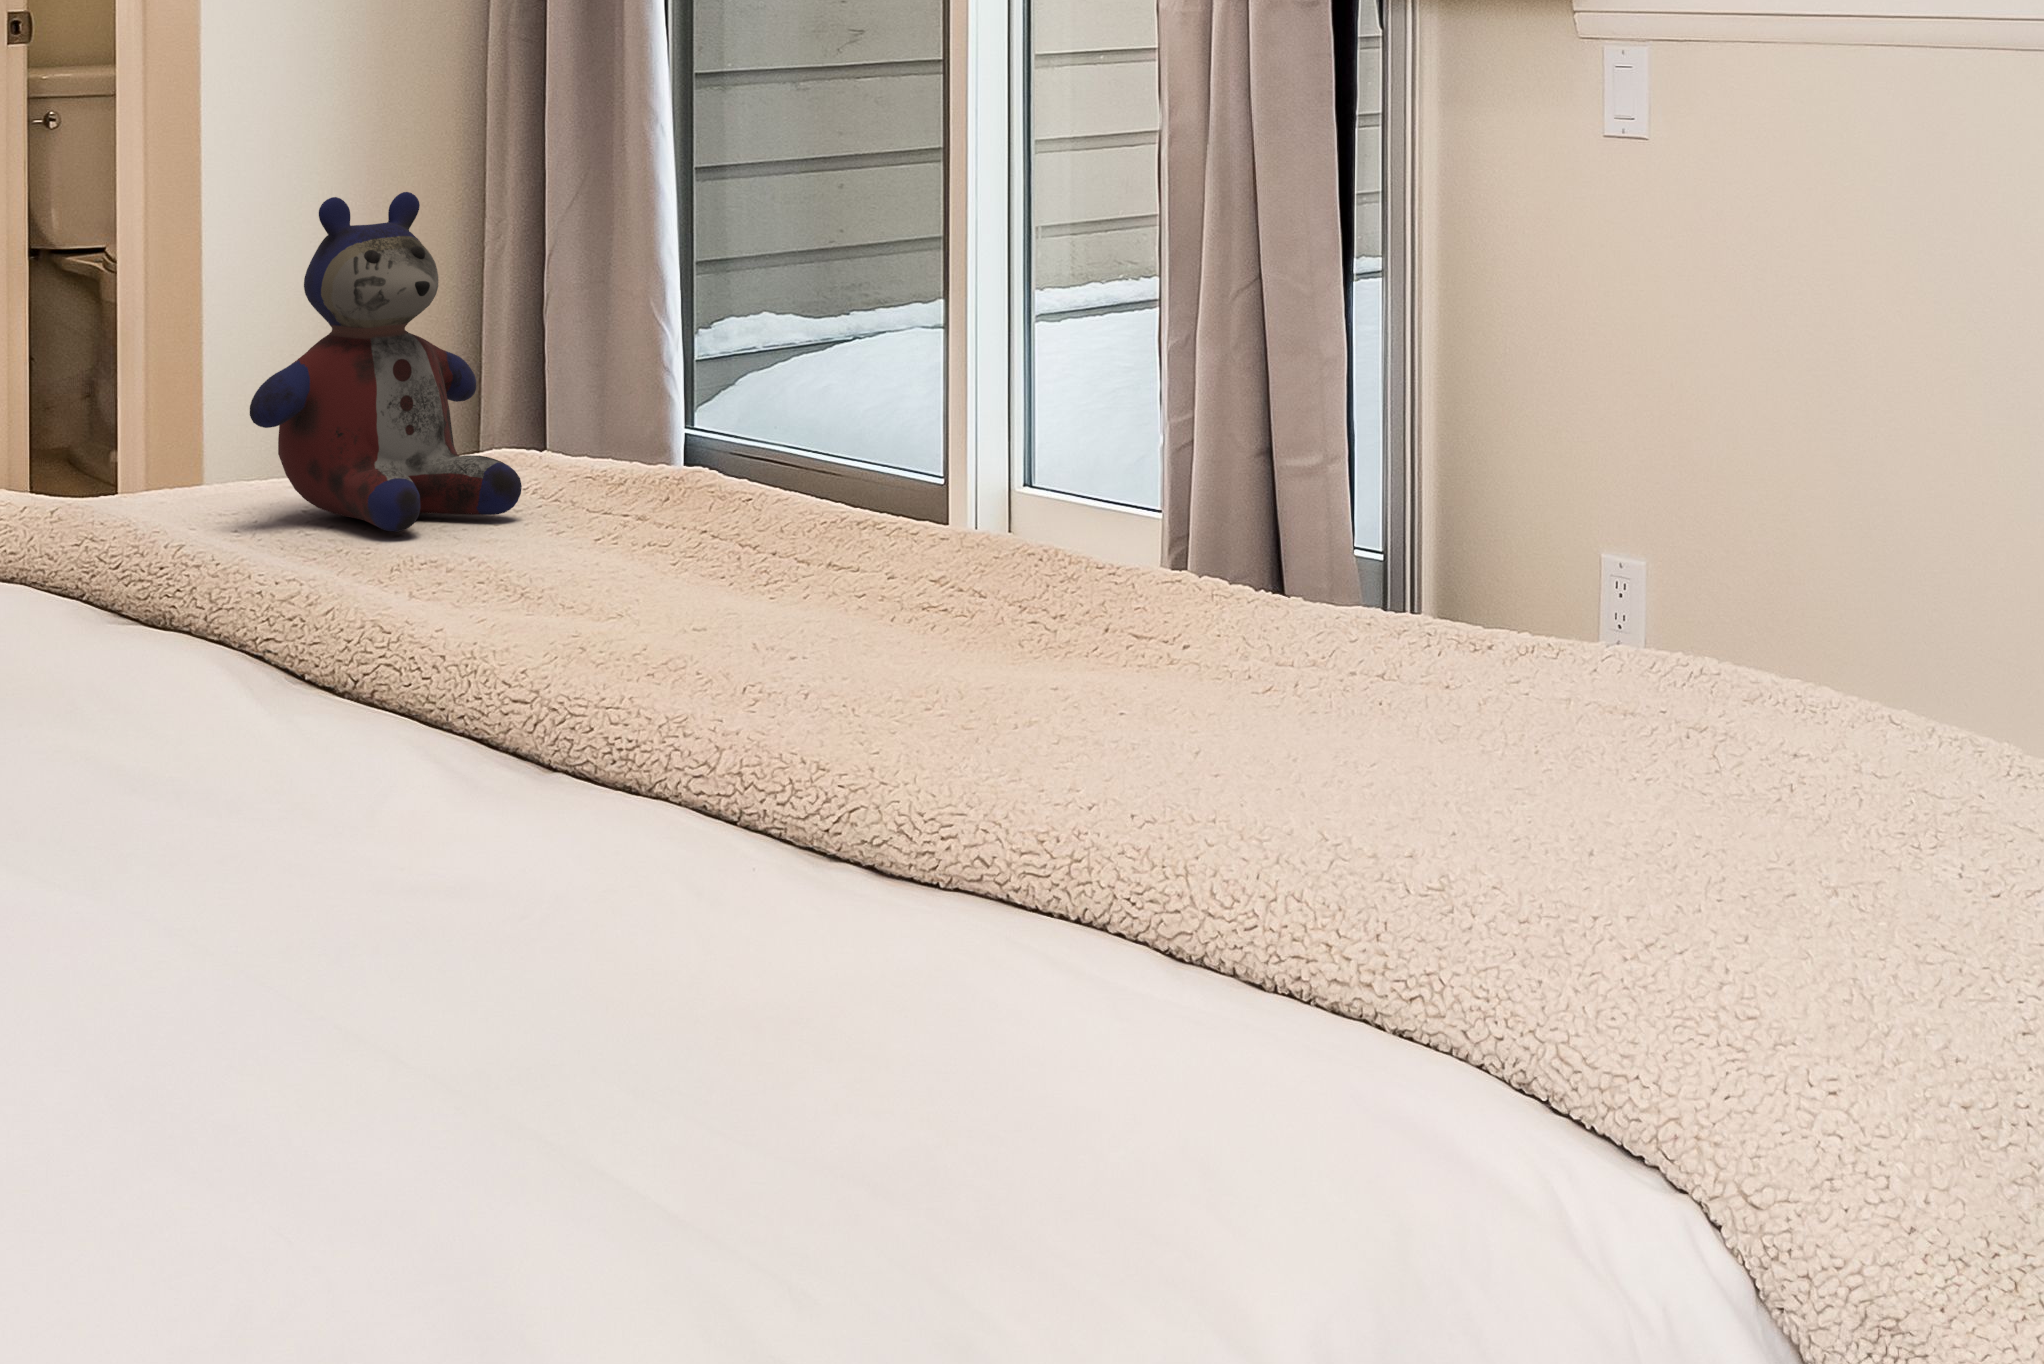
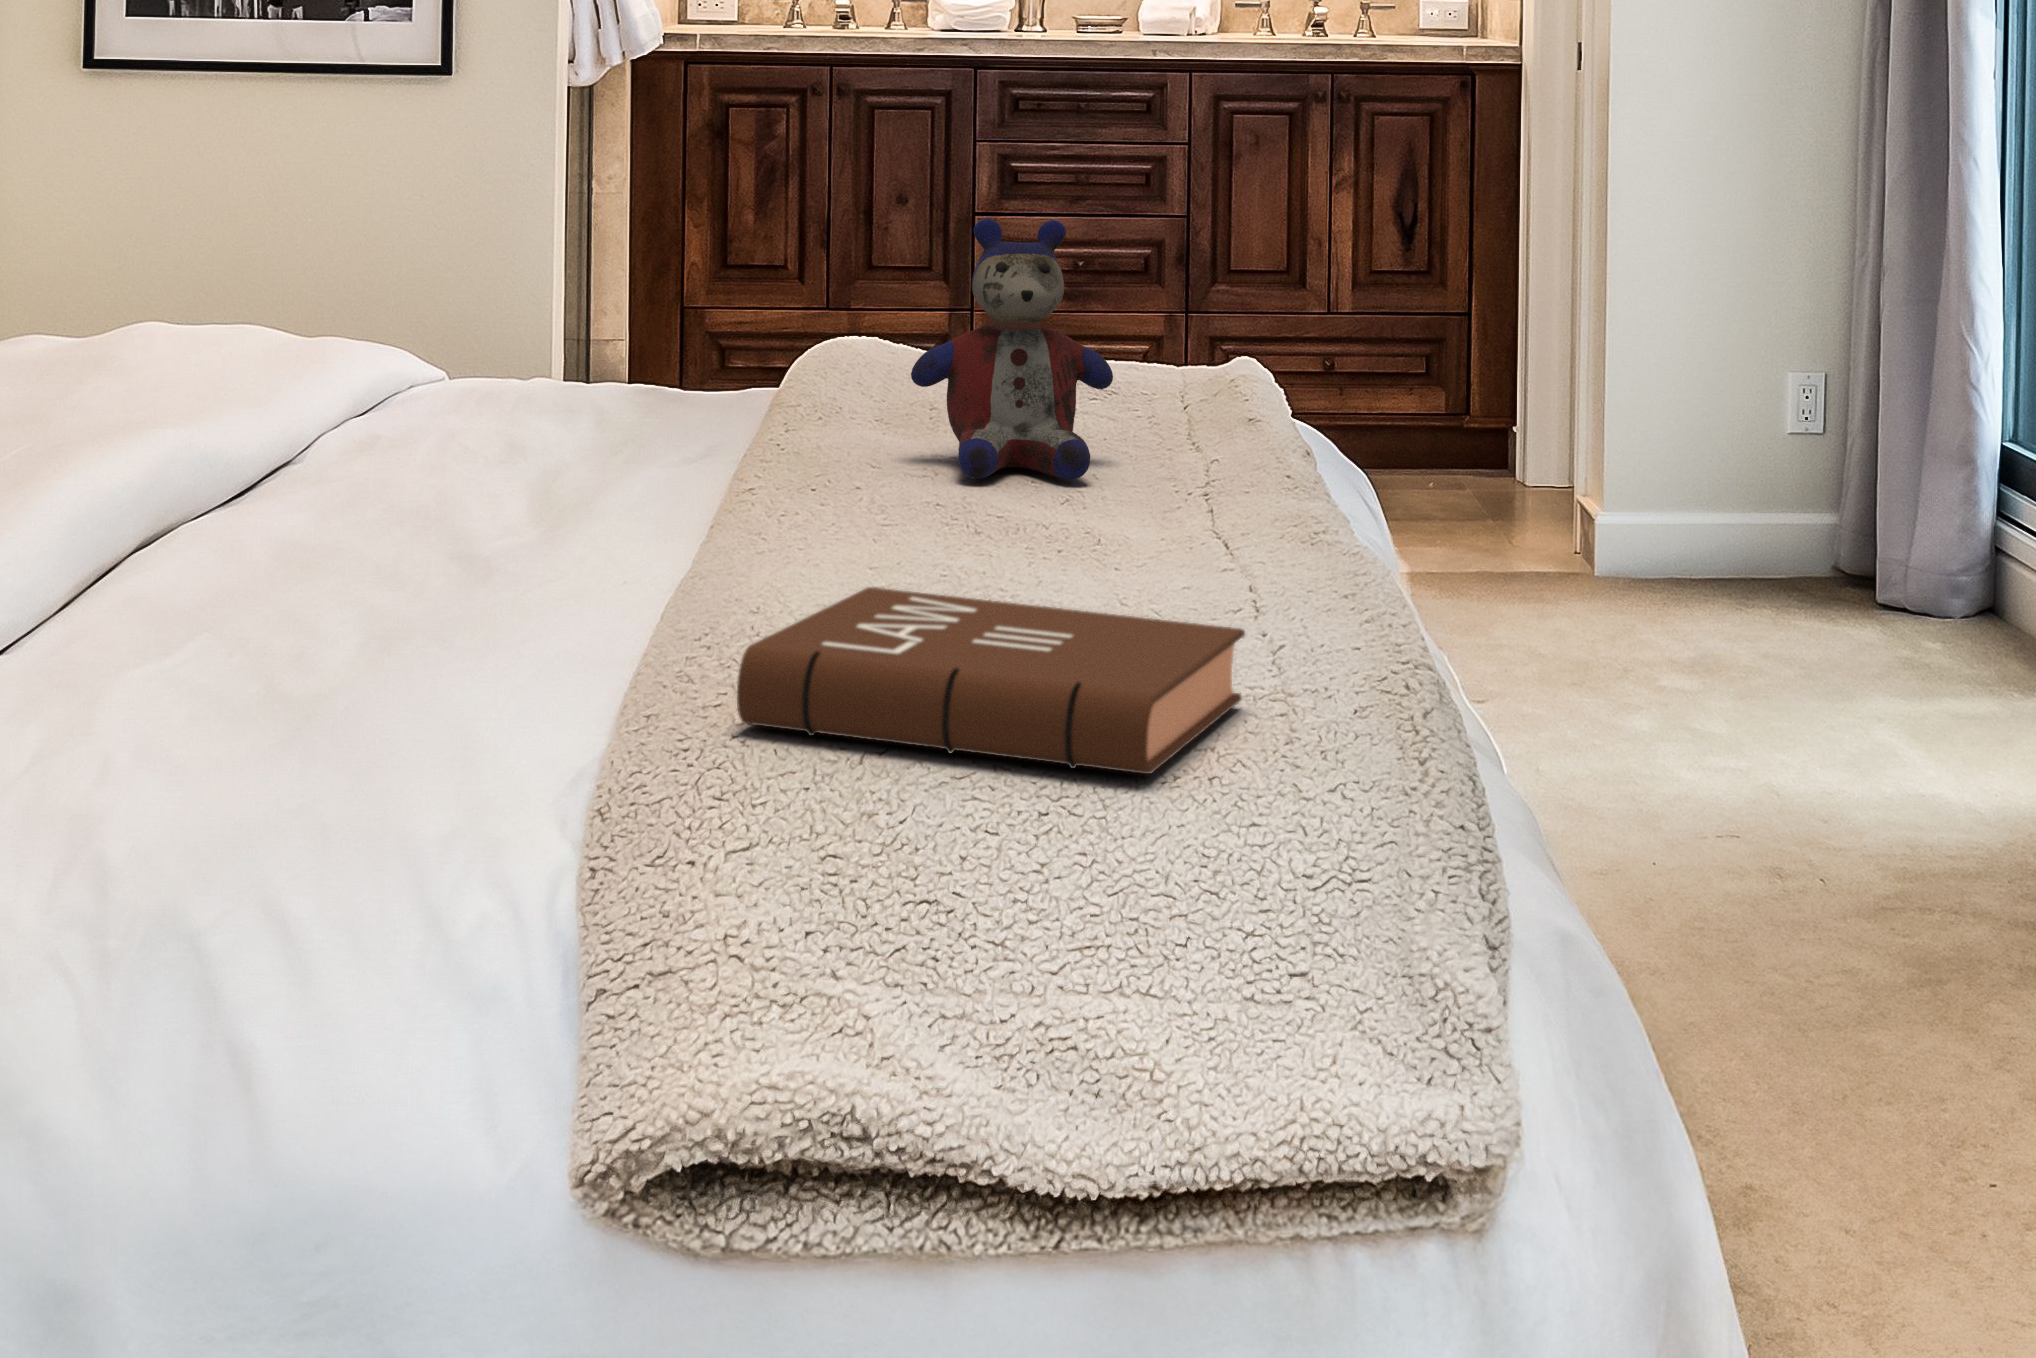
book: none [887,577,1501,788] -> present [737,587,1245,774]

